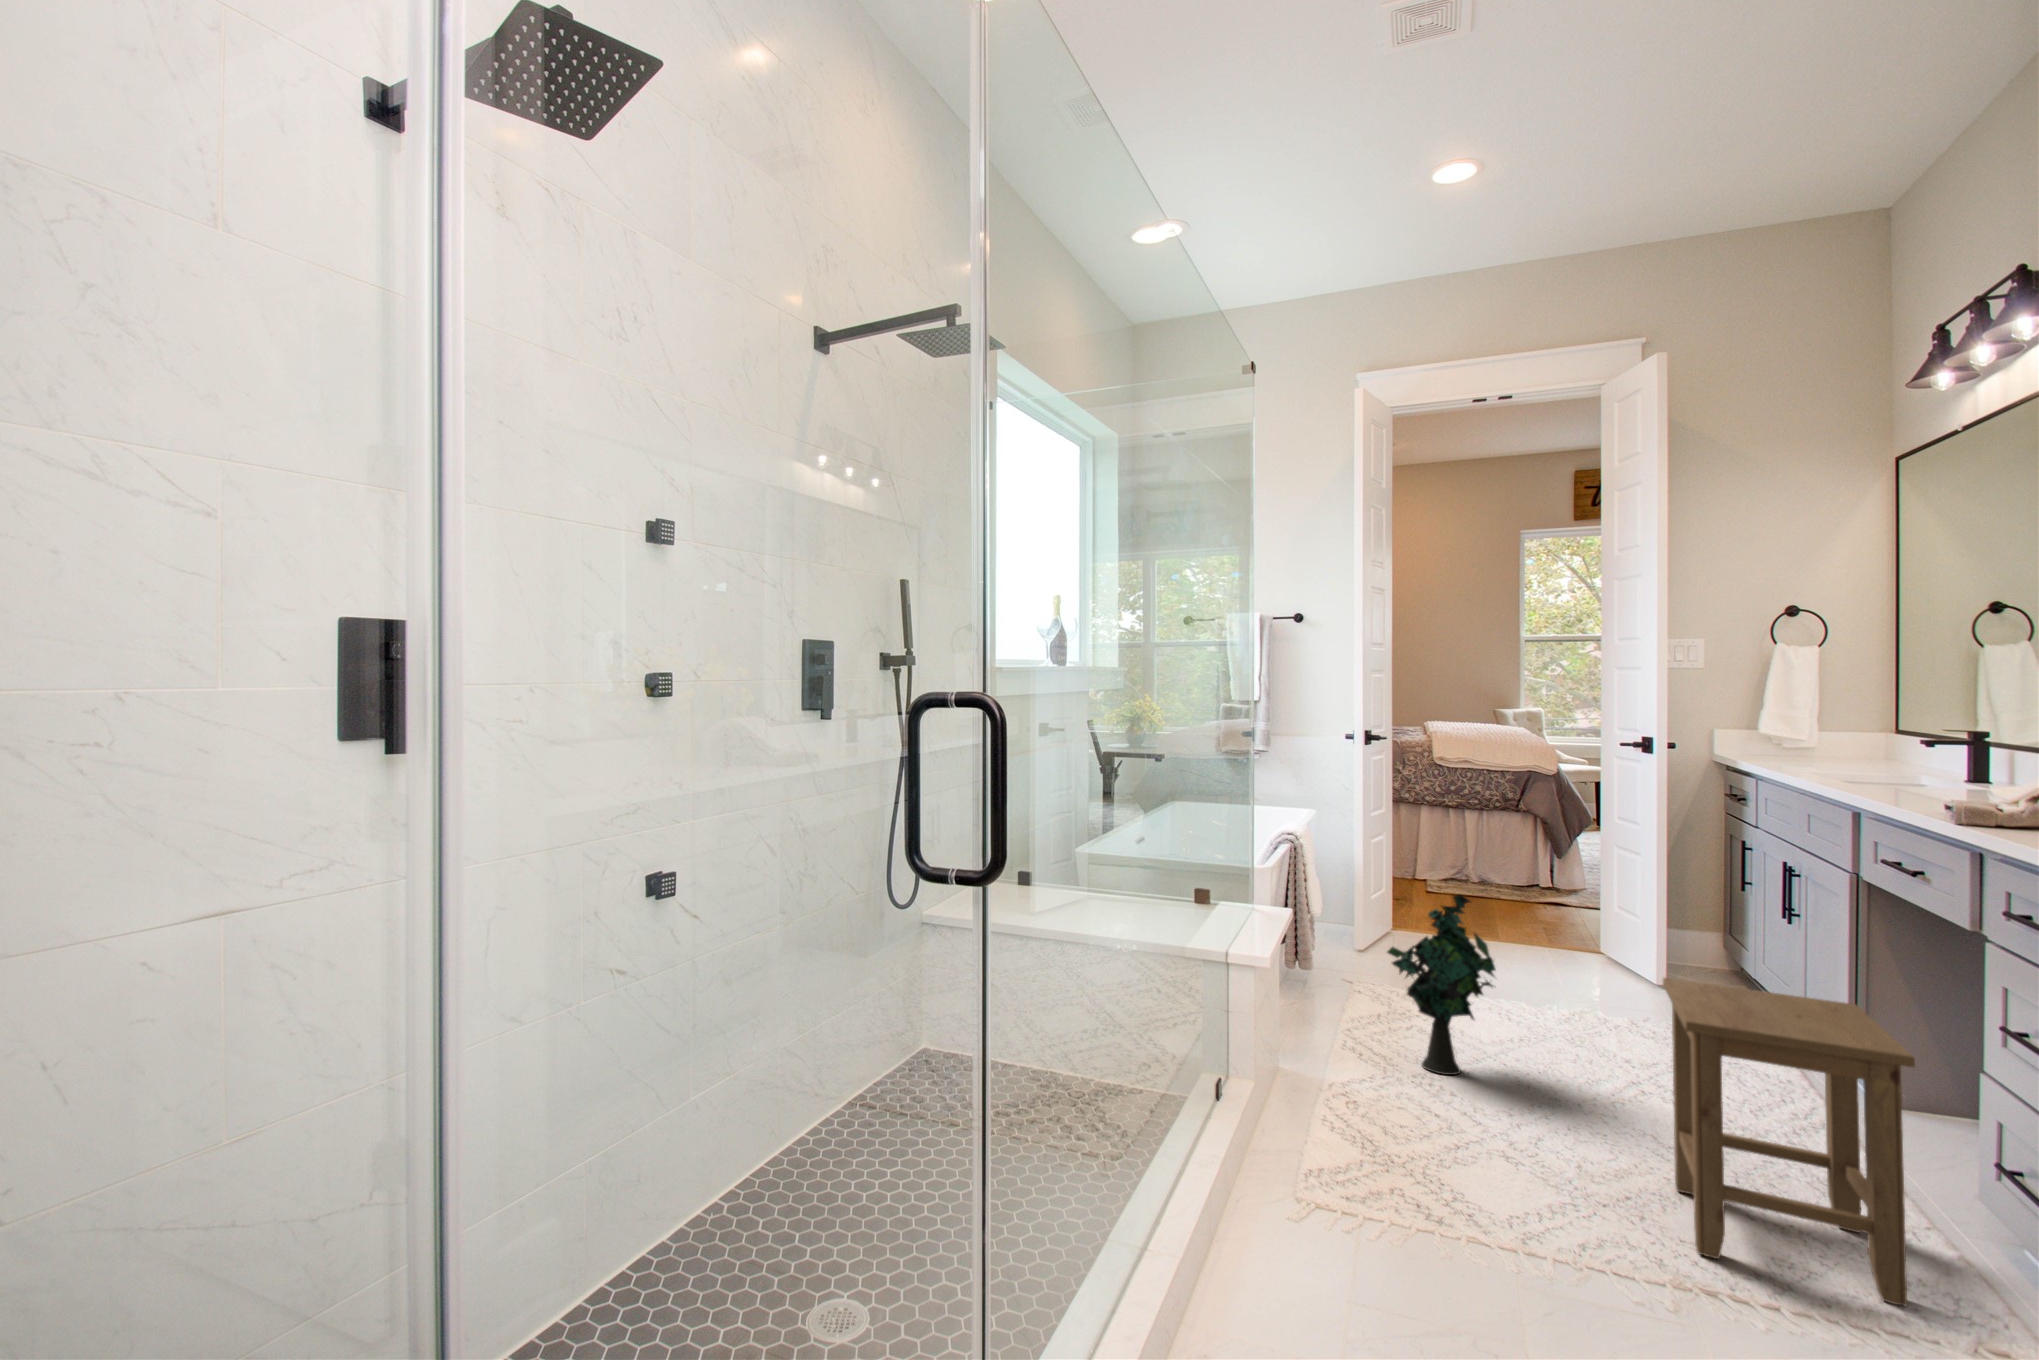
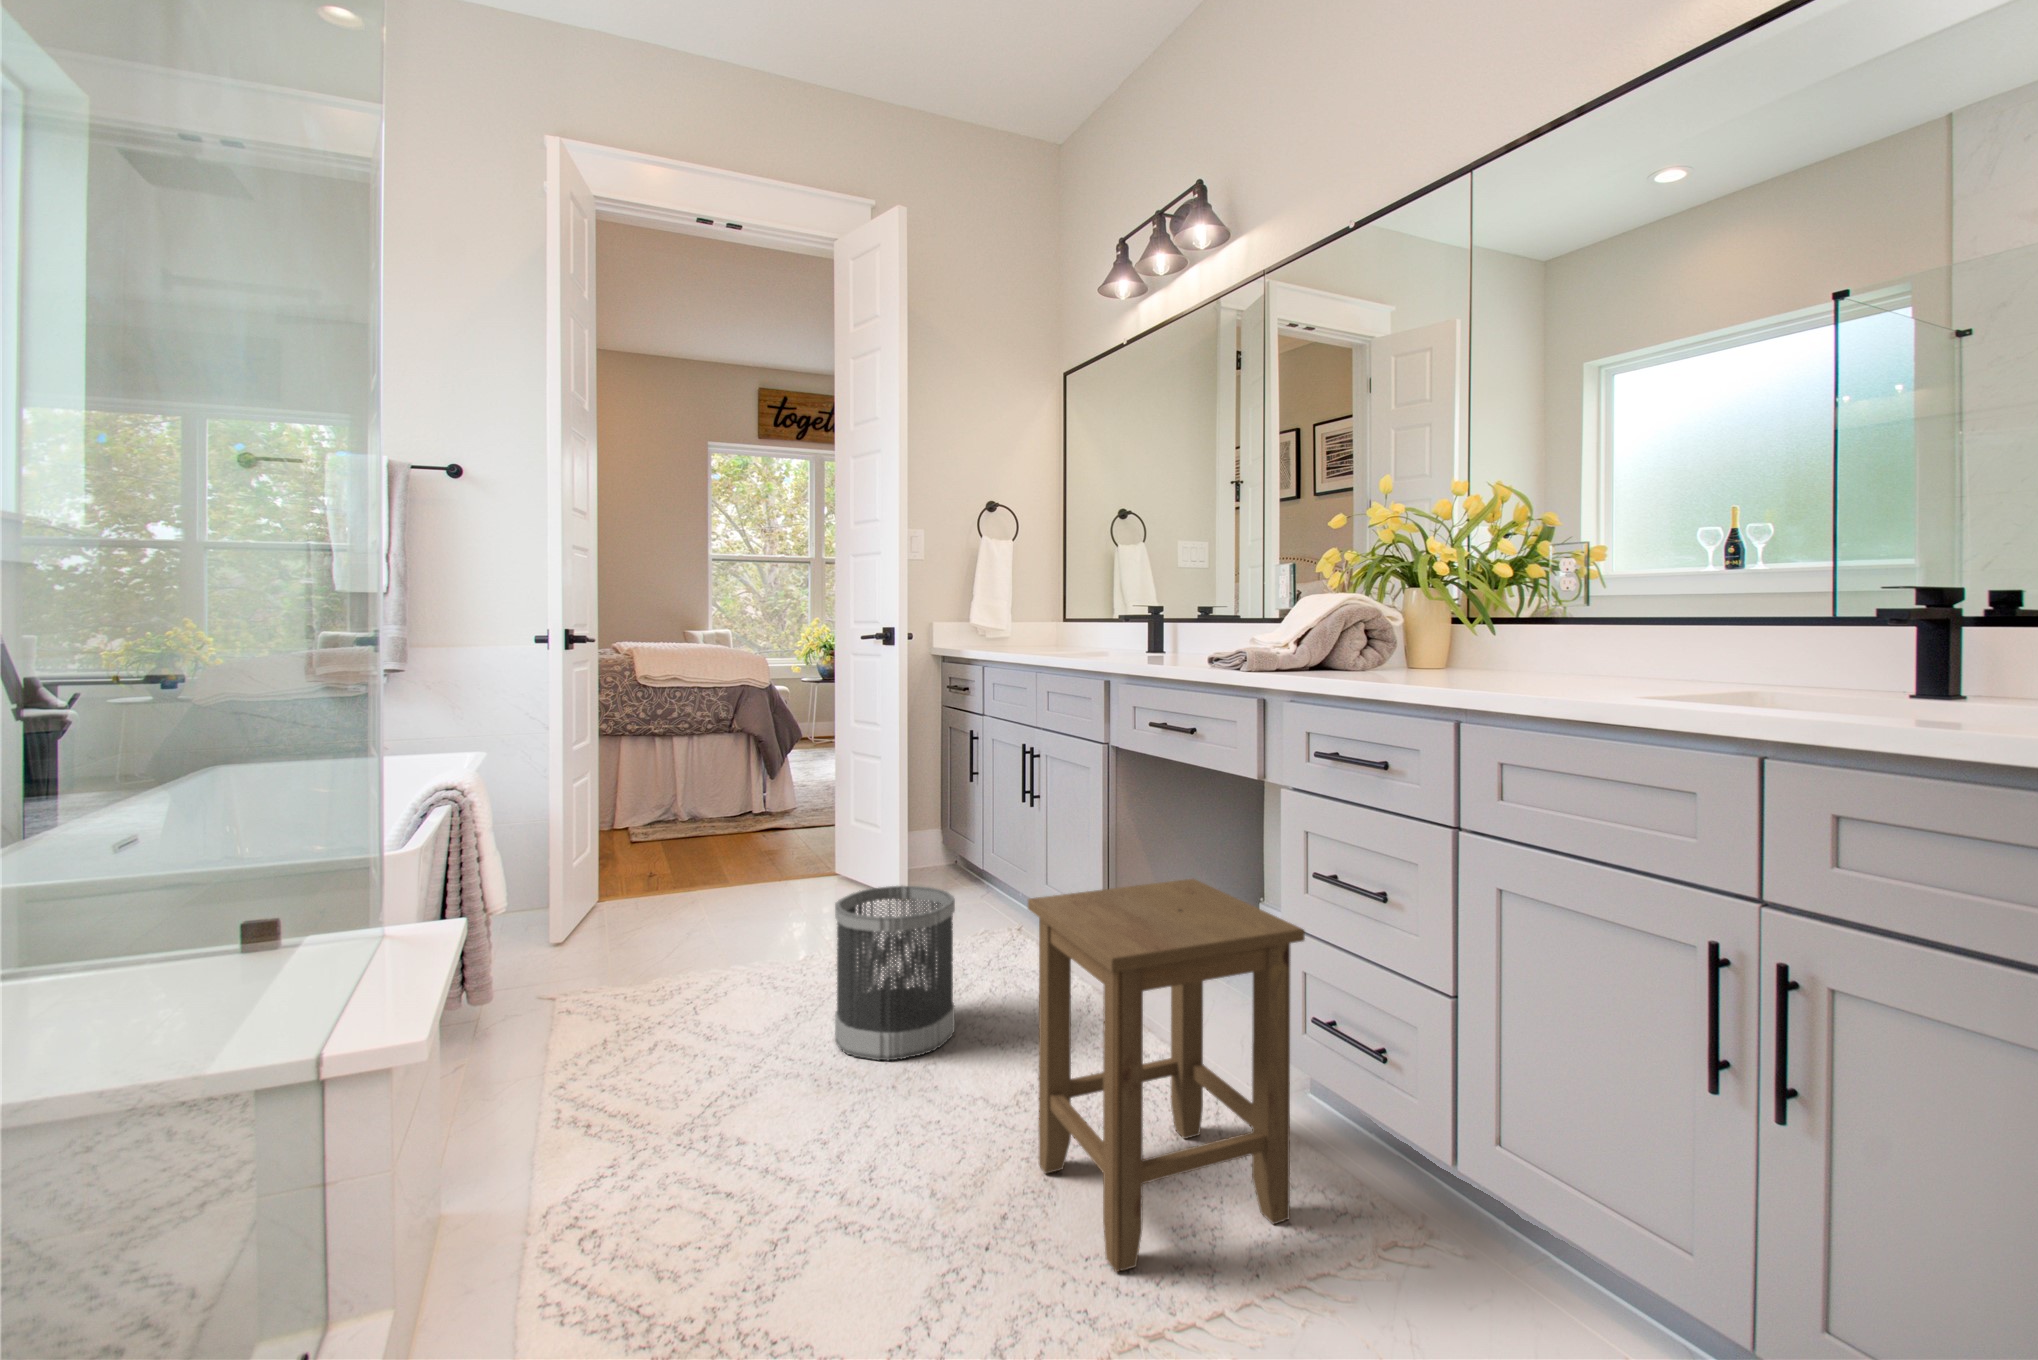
decorative plant: present [1387,894,1495,1075] -> none [631,839,792,1119]
wastebasket: none [1542,956,1655,1096] -> present [835,886,955,1060]

